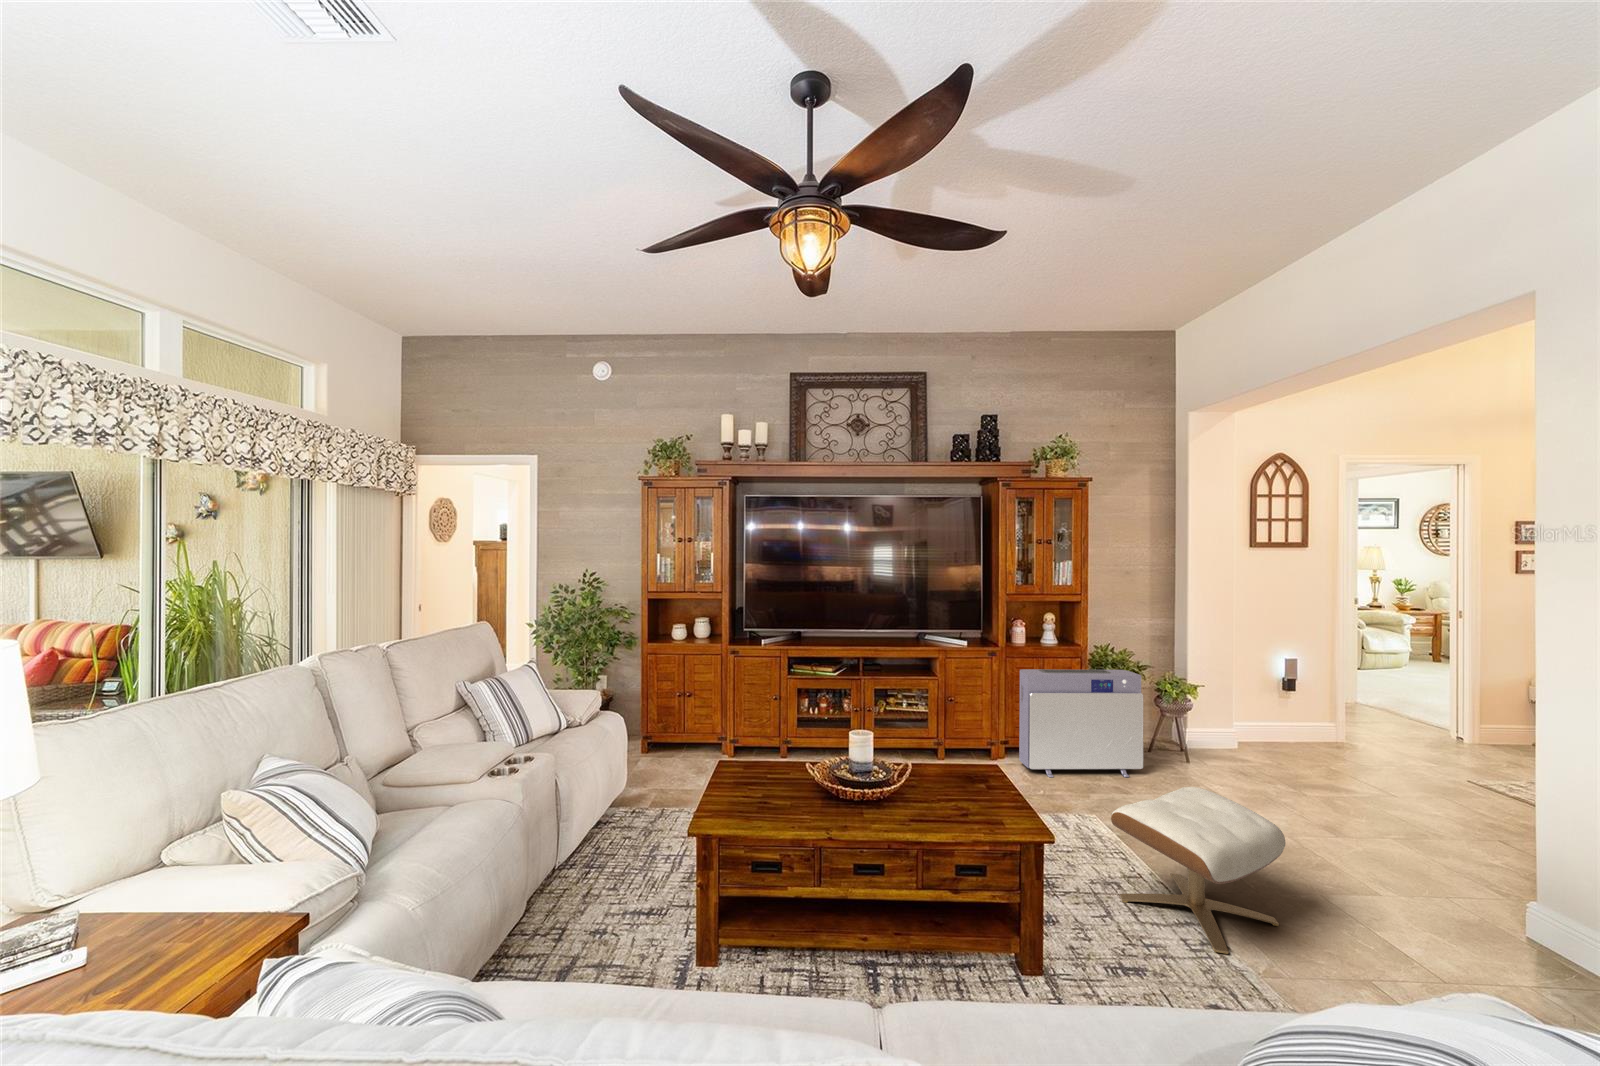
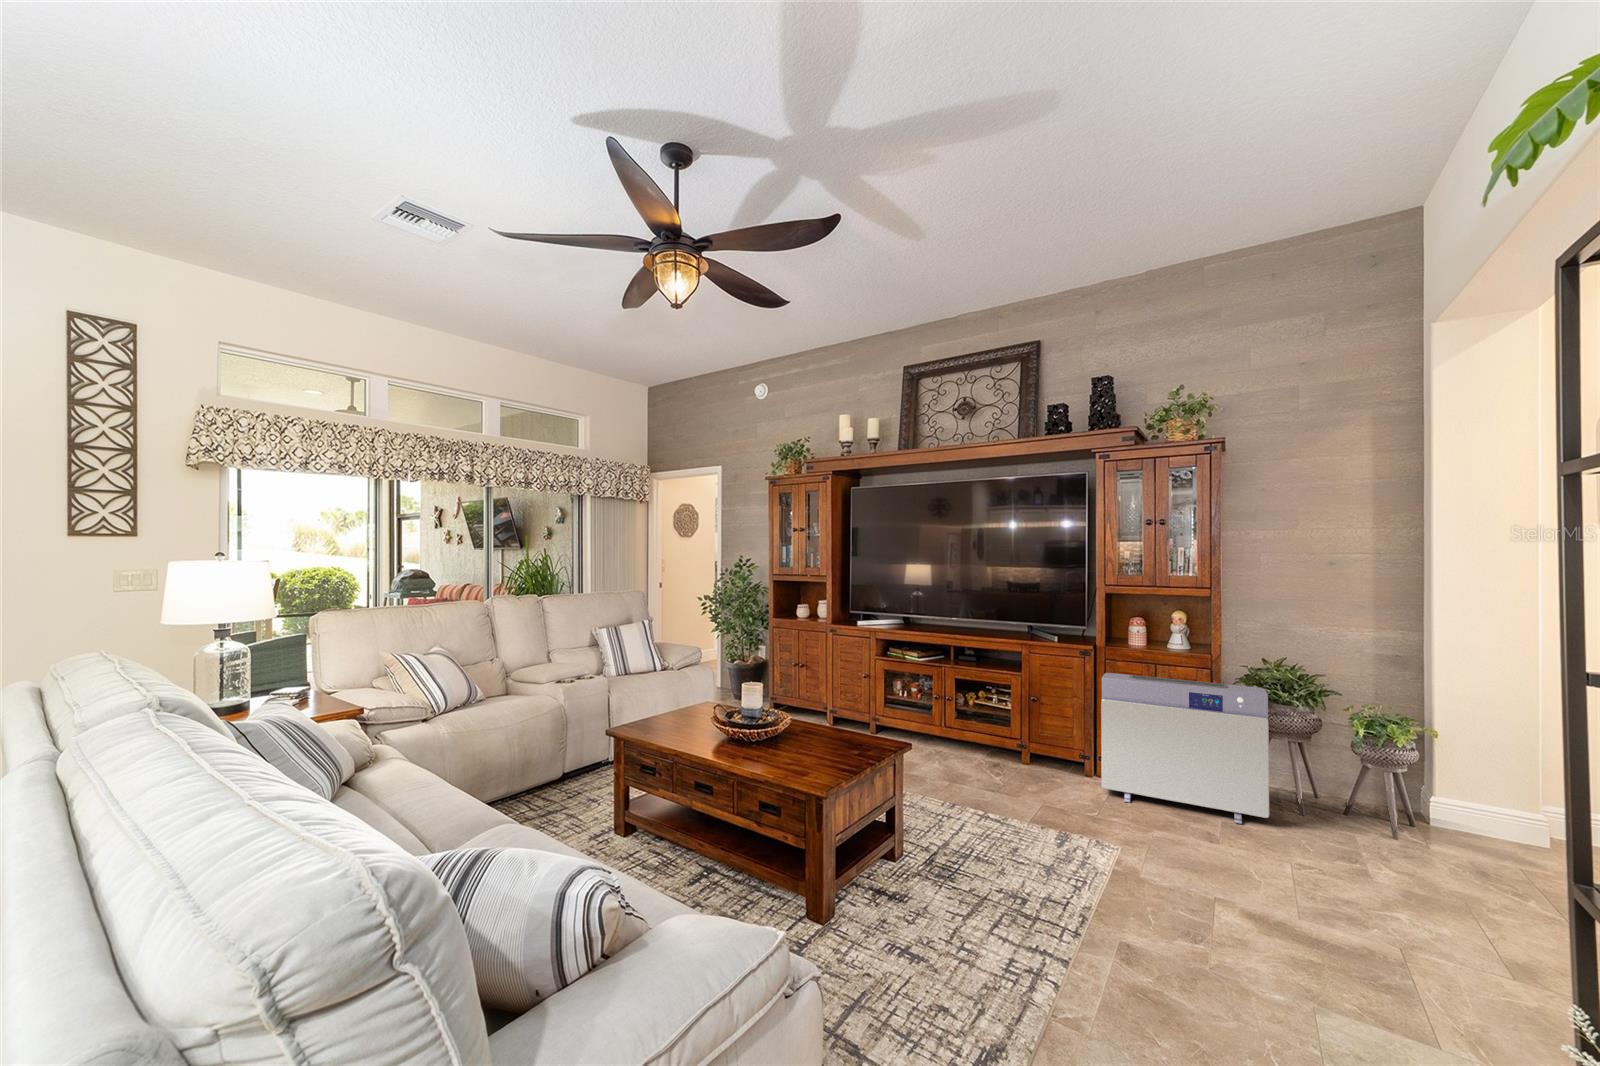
ottoman: present [1111,787,1286,954] -> none [988,802,1192,986]

